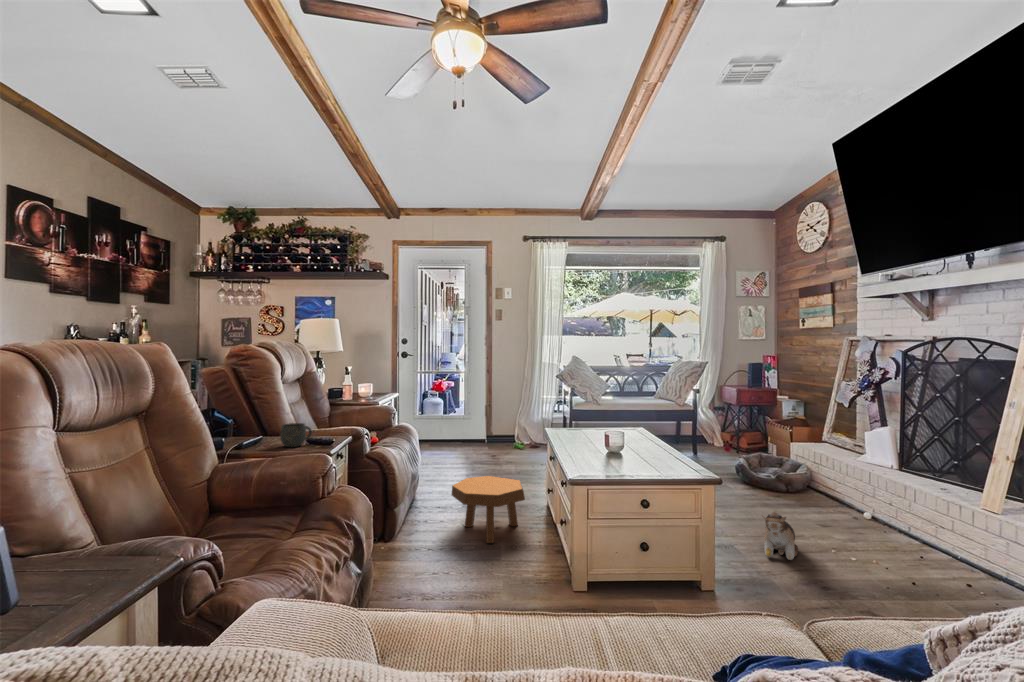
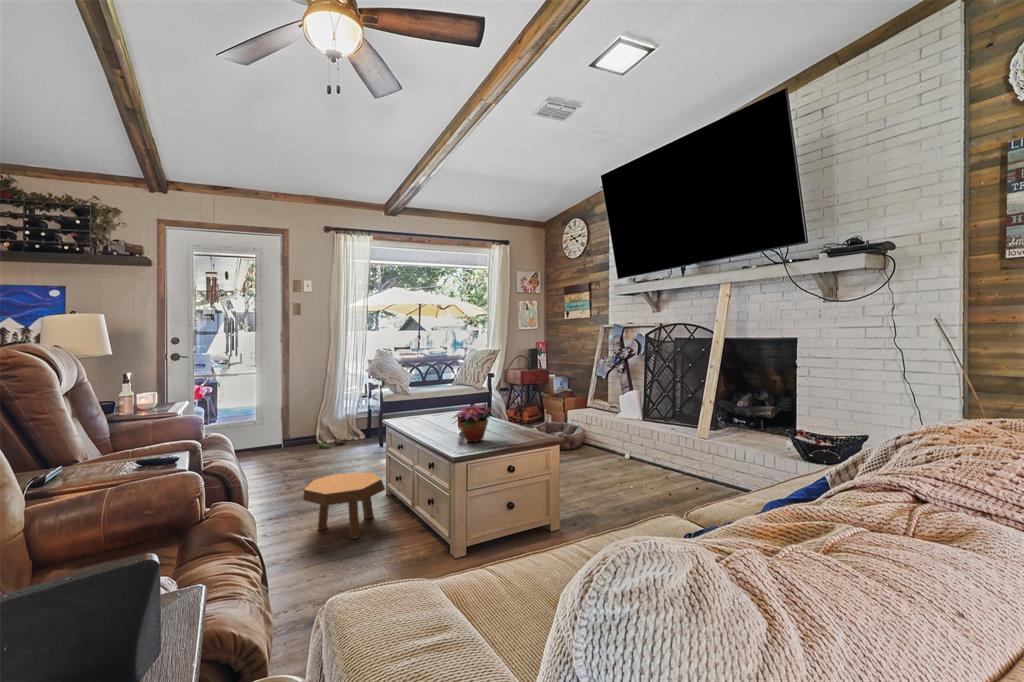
flower arrangement: none [583,422,644,465] -> present [453,405,492,442]
mug: present [280,423,312,447] -> none [101,443,145,475]
plush toy: present [762,512,798,560] -> none [579,460,601,496]

